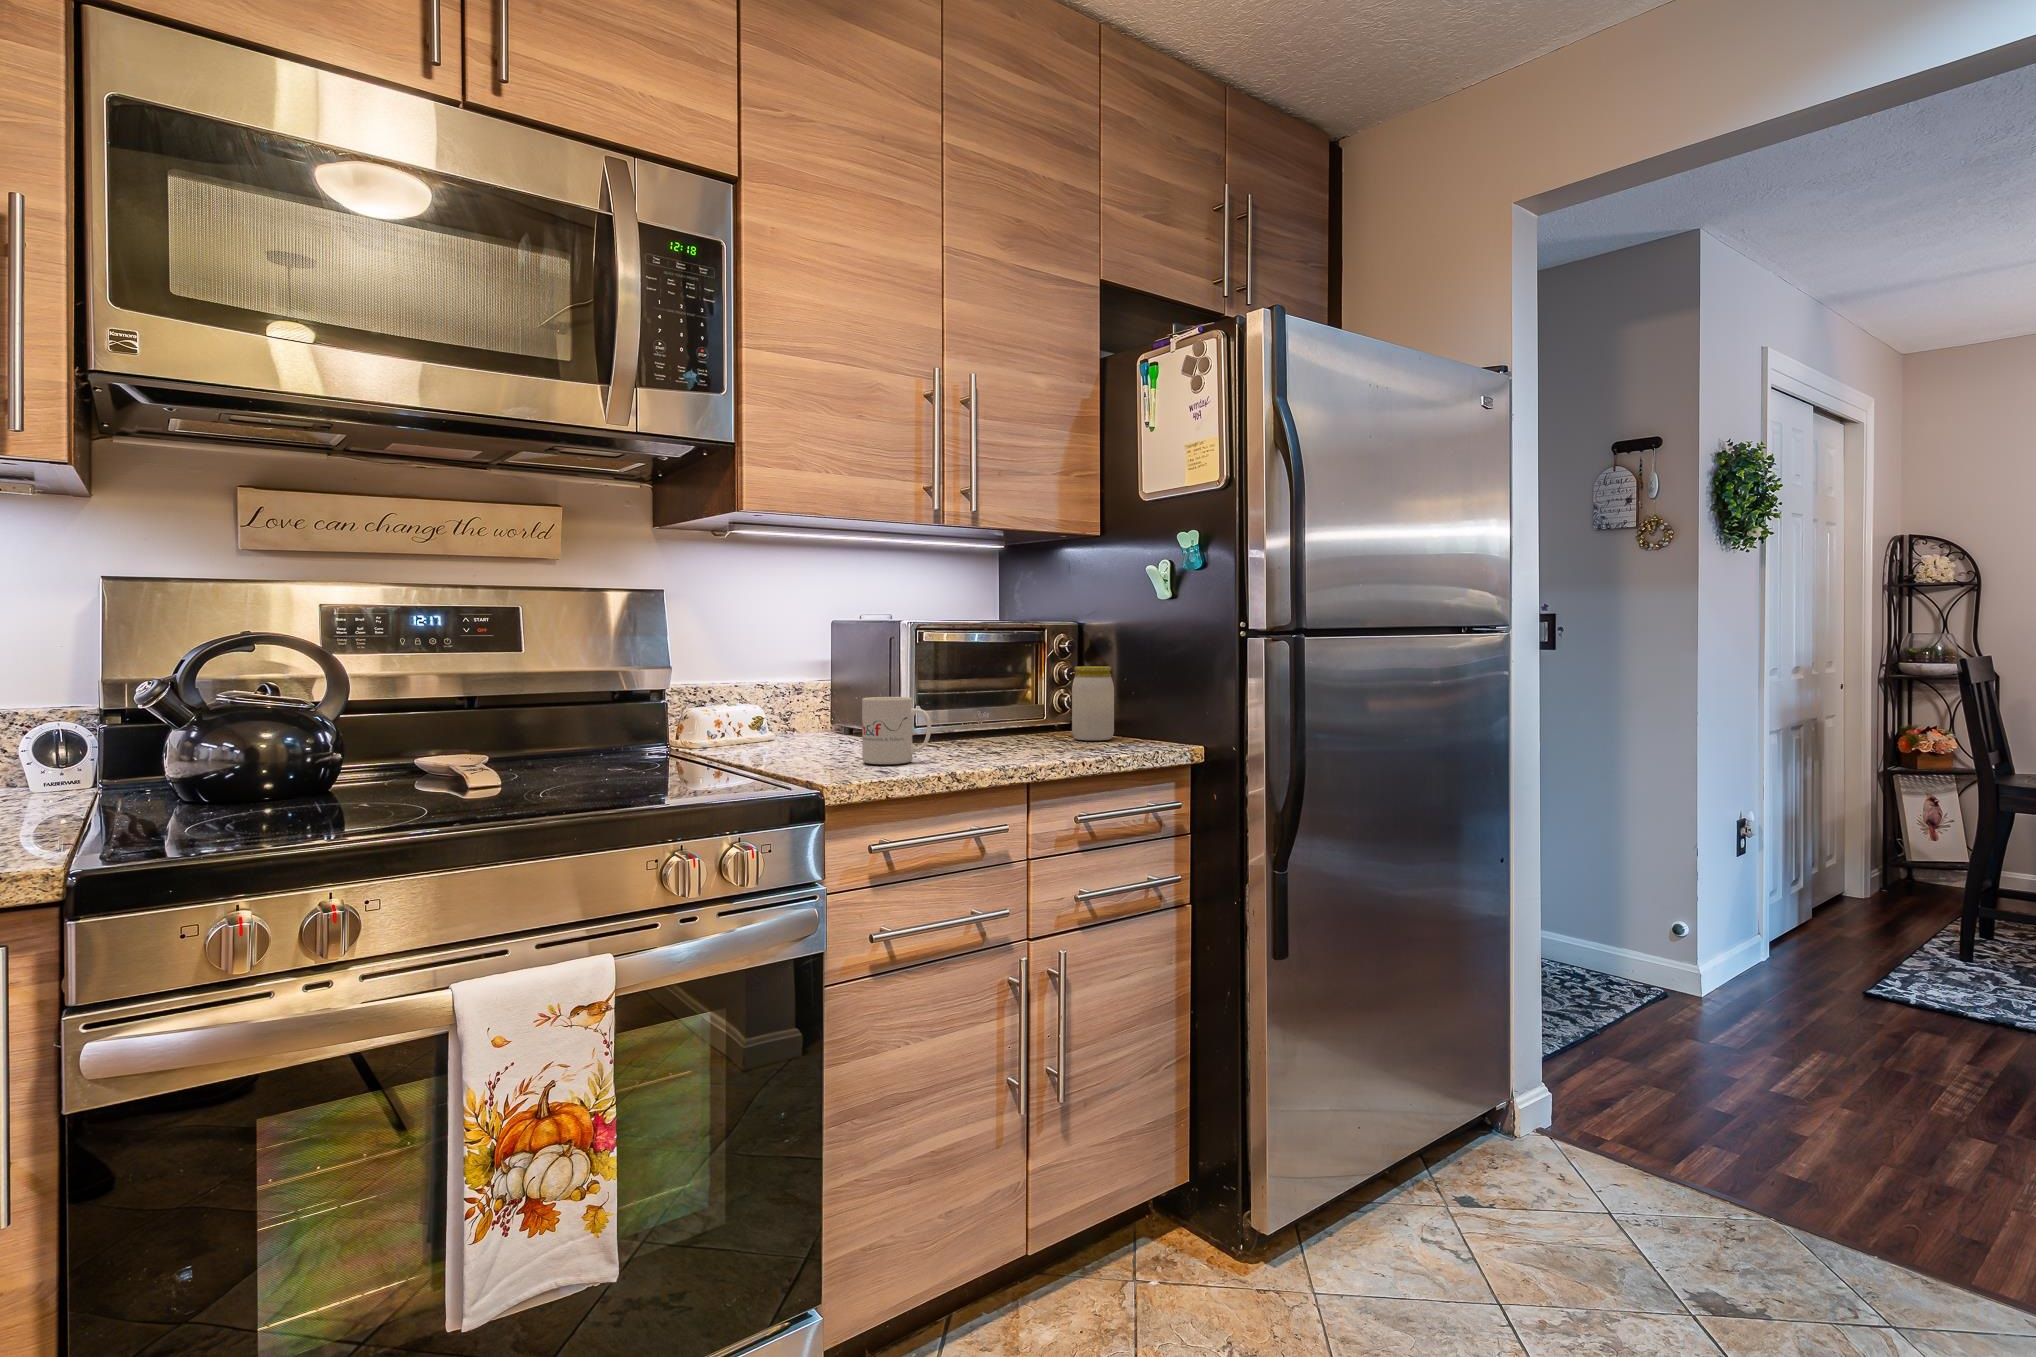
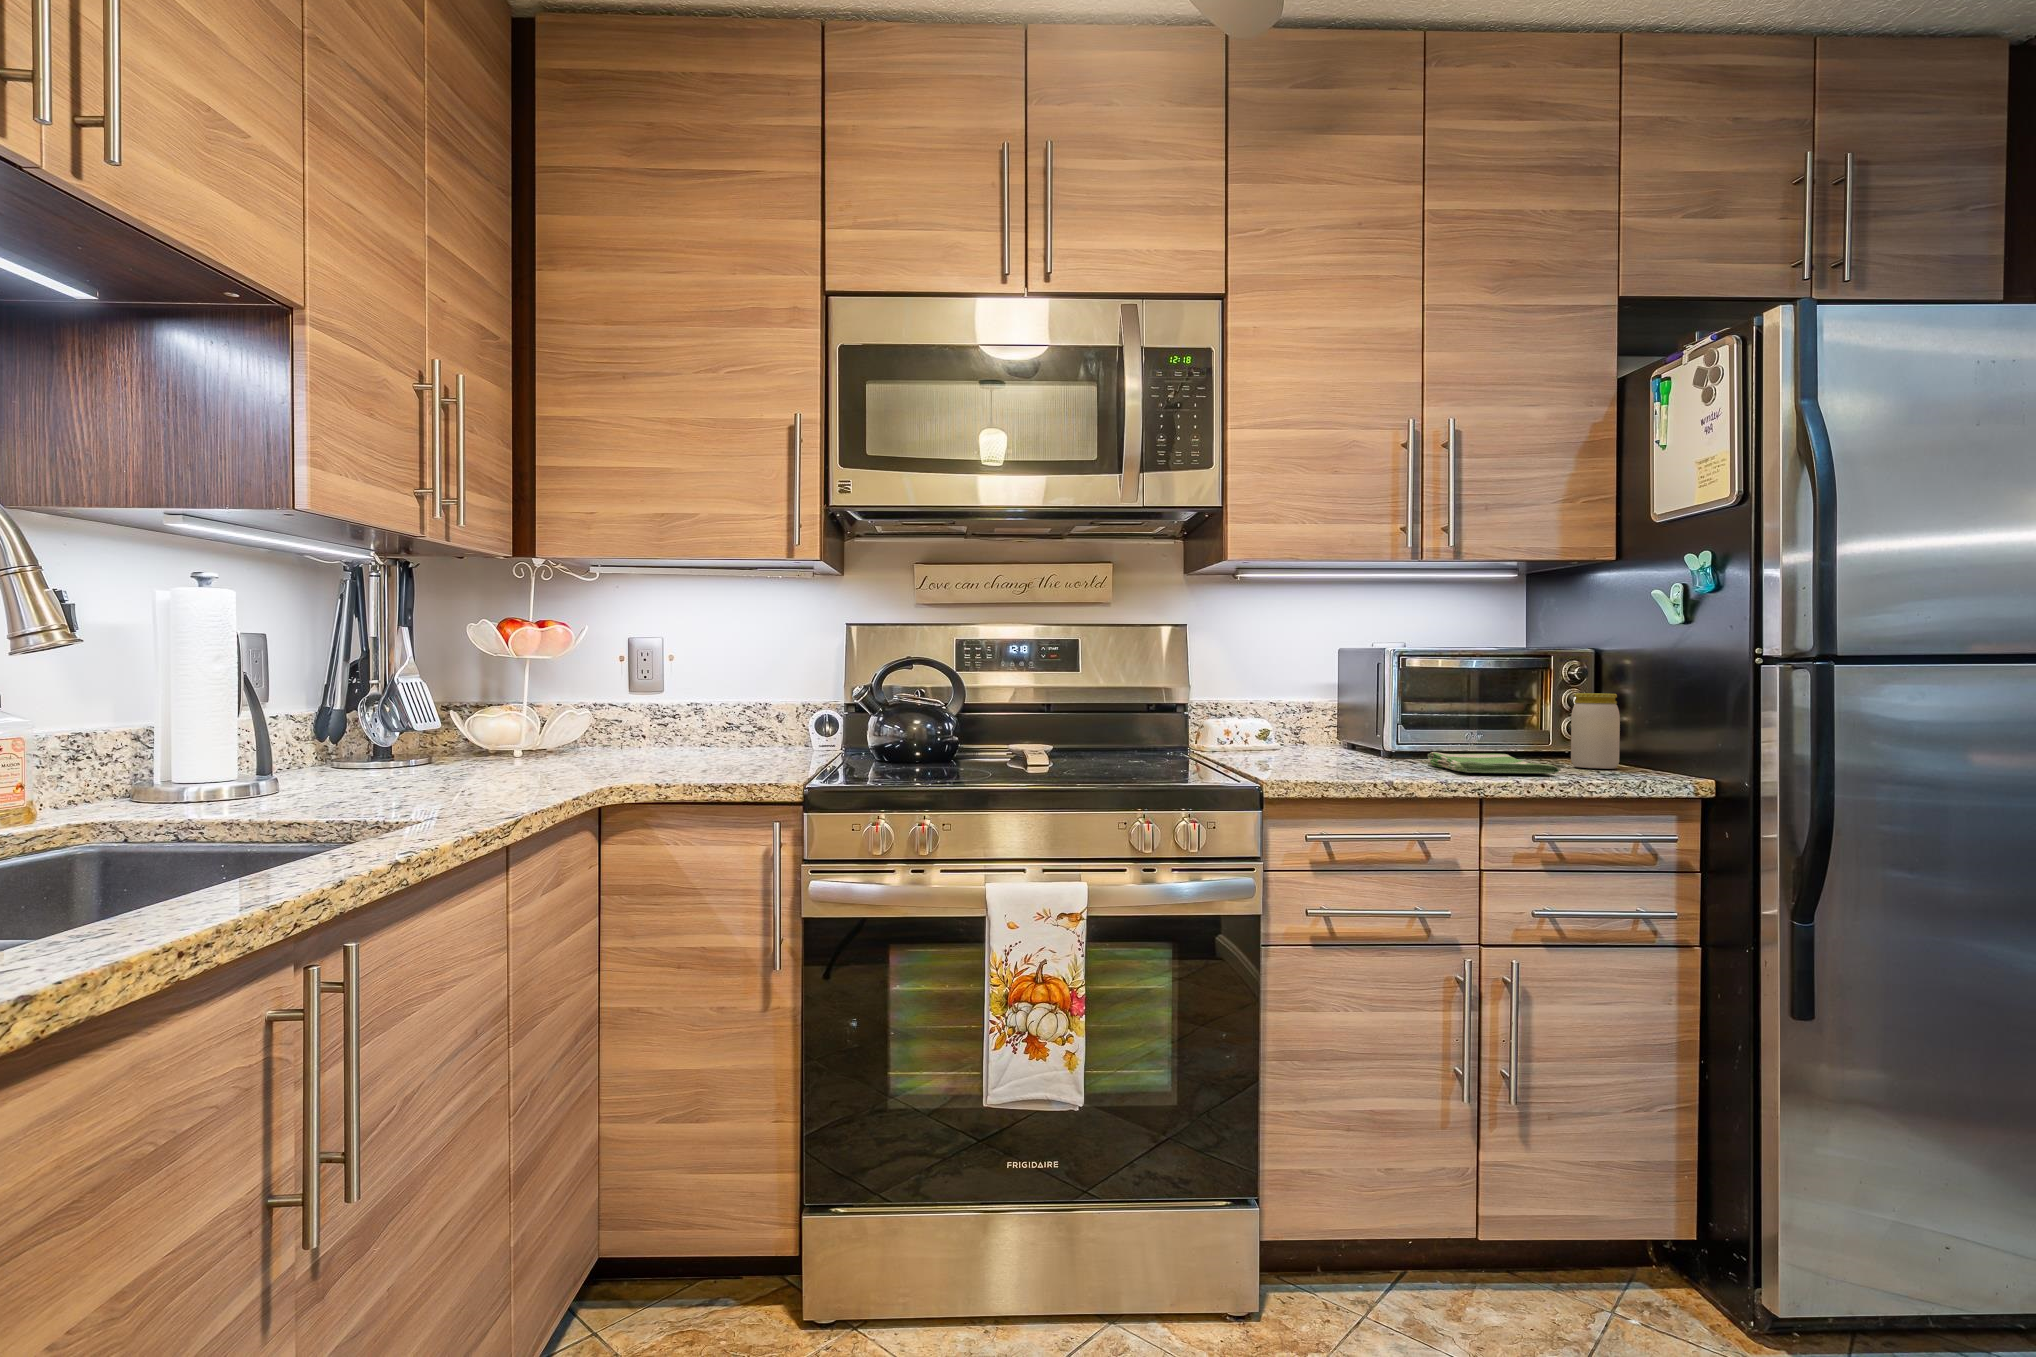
mug: present [862,697,931,764] -> none [1327,712,1388,770]
dish towel: none [948,731,1089,758] -> present [1427,752,1559,774]

